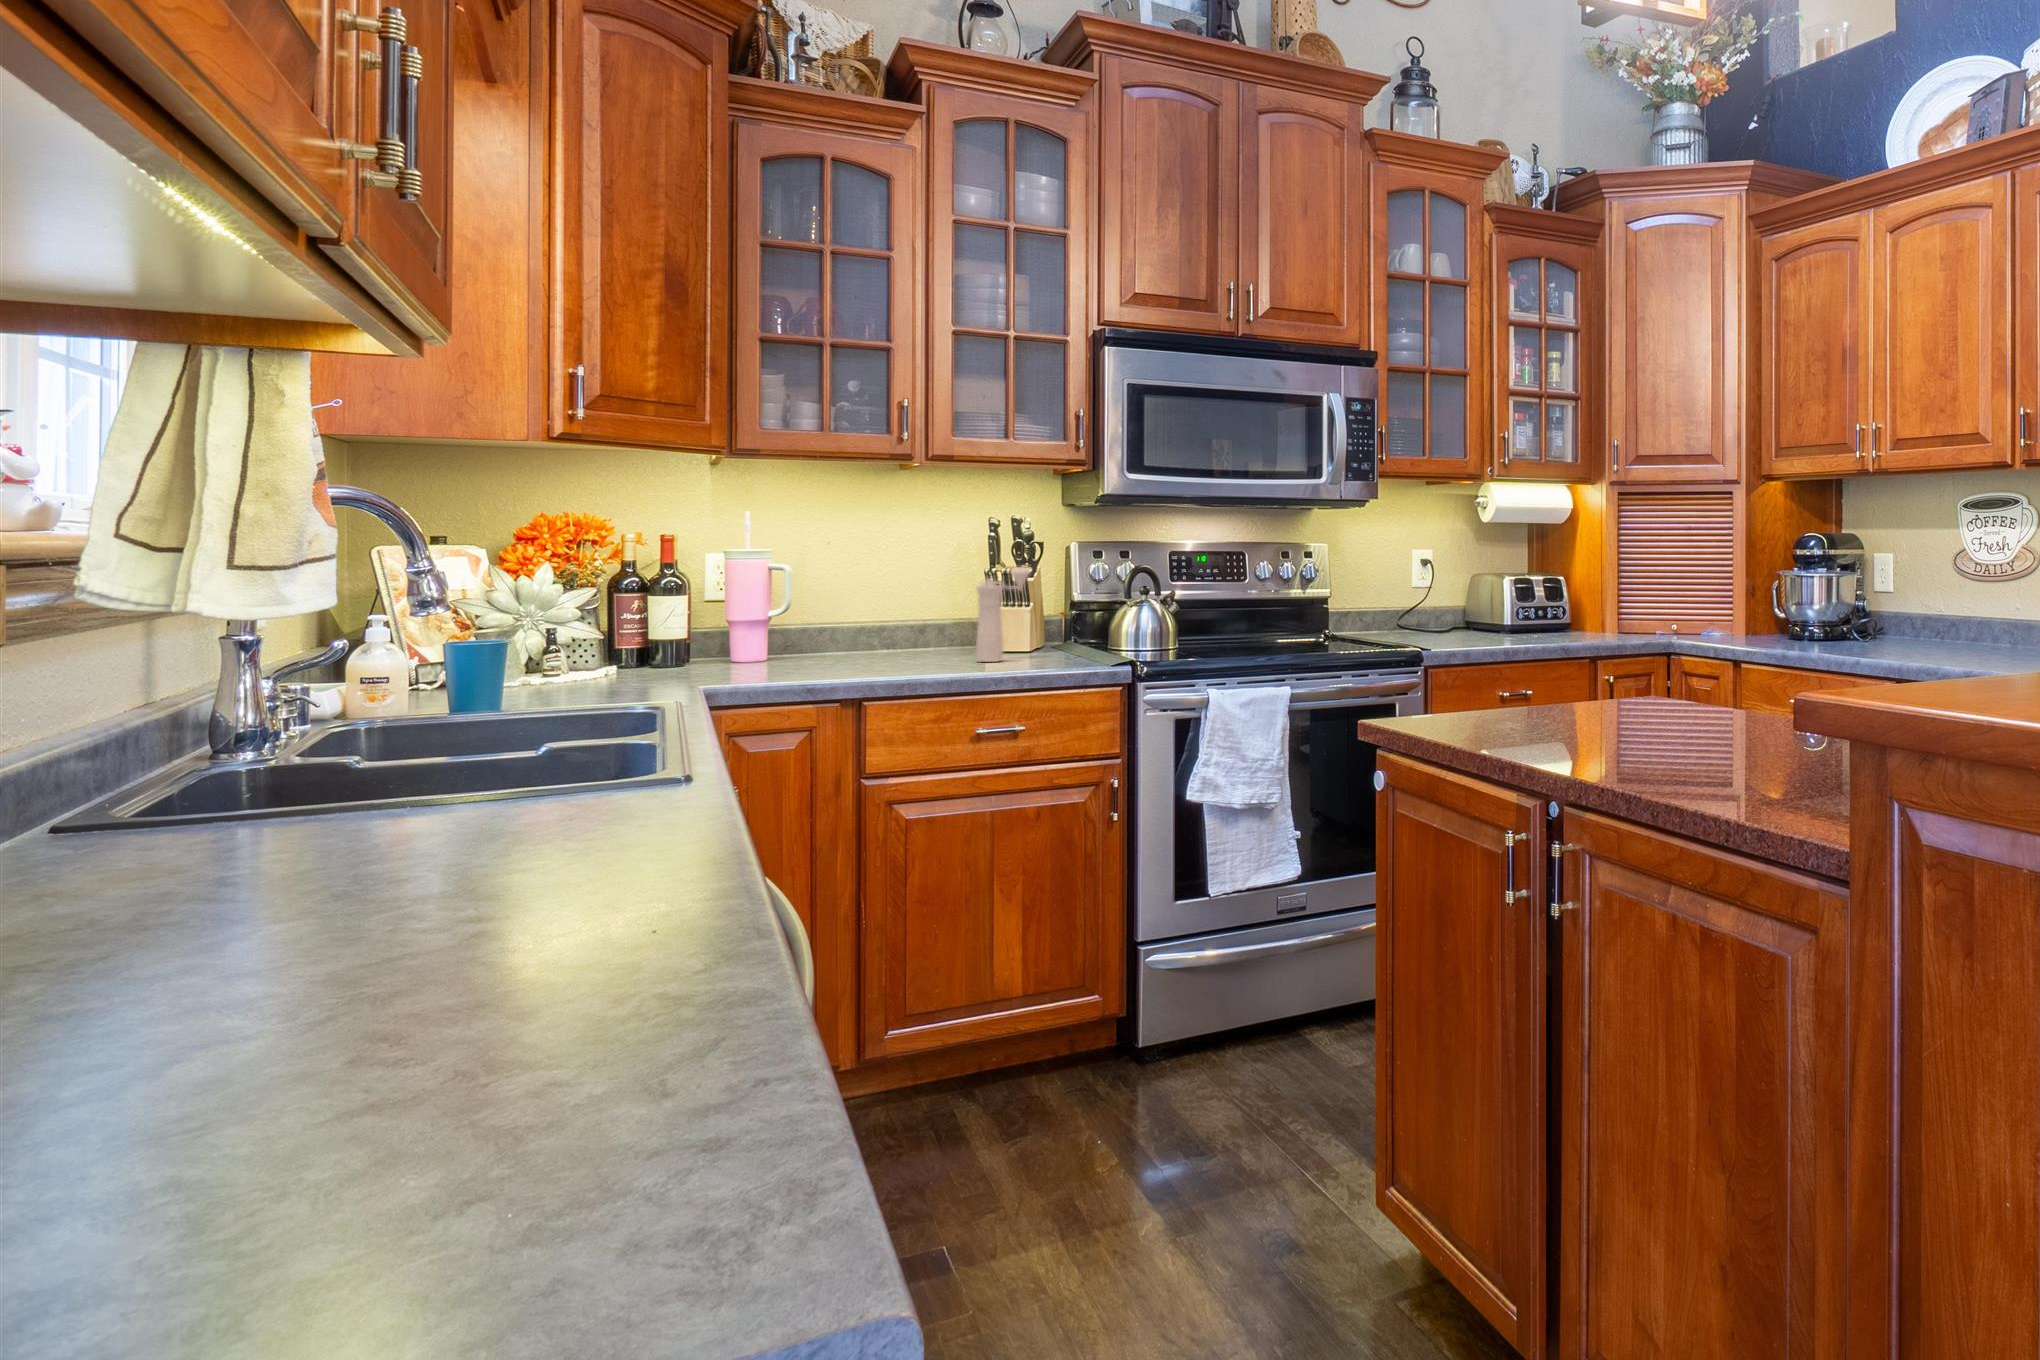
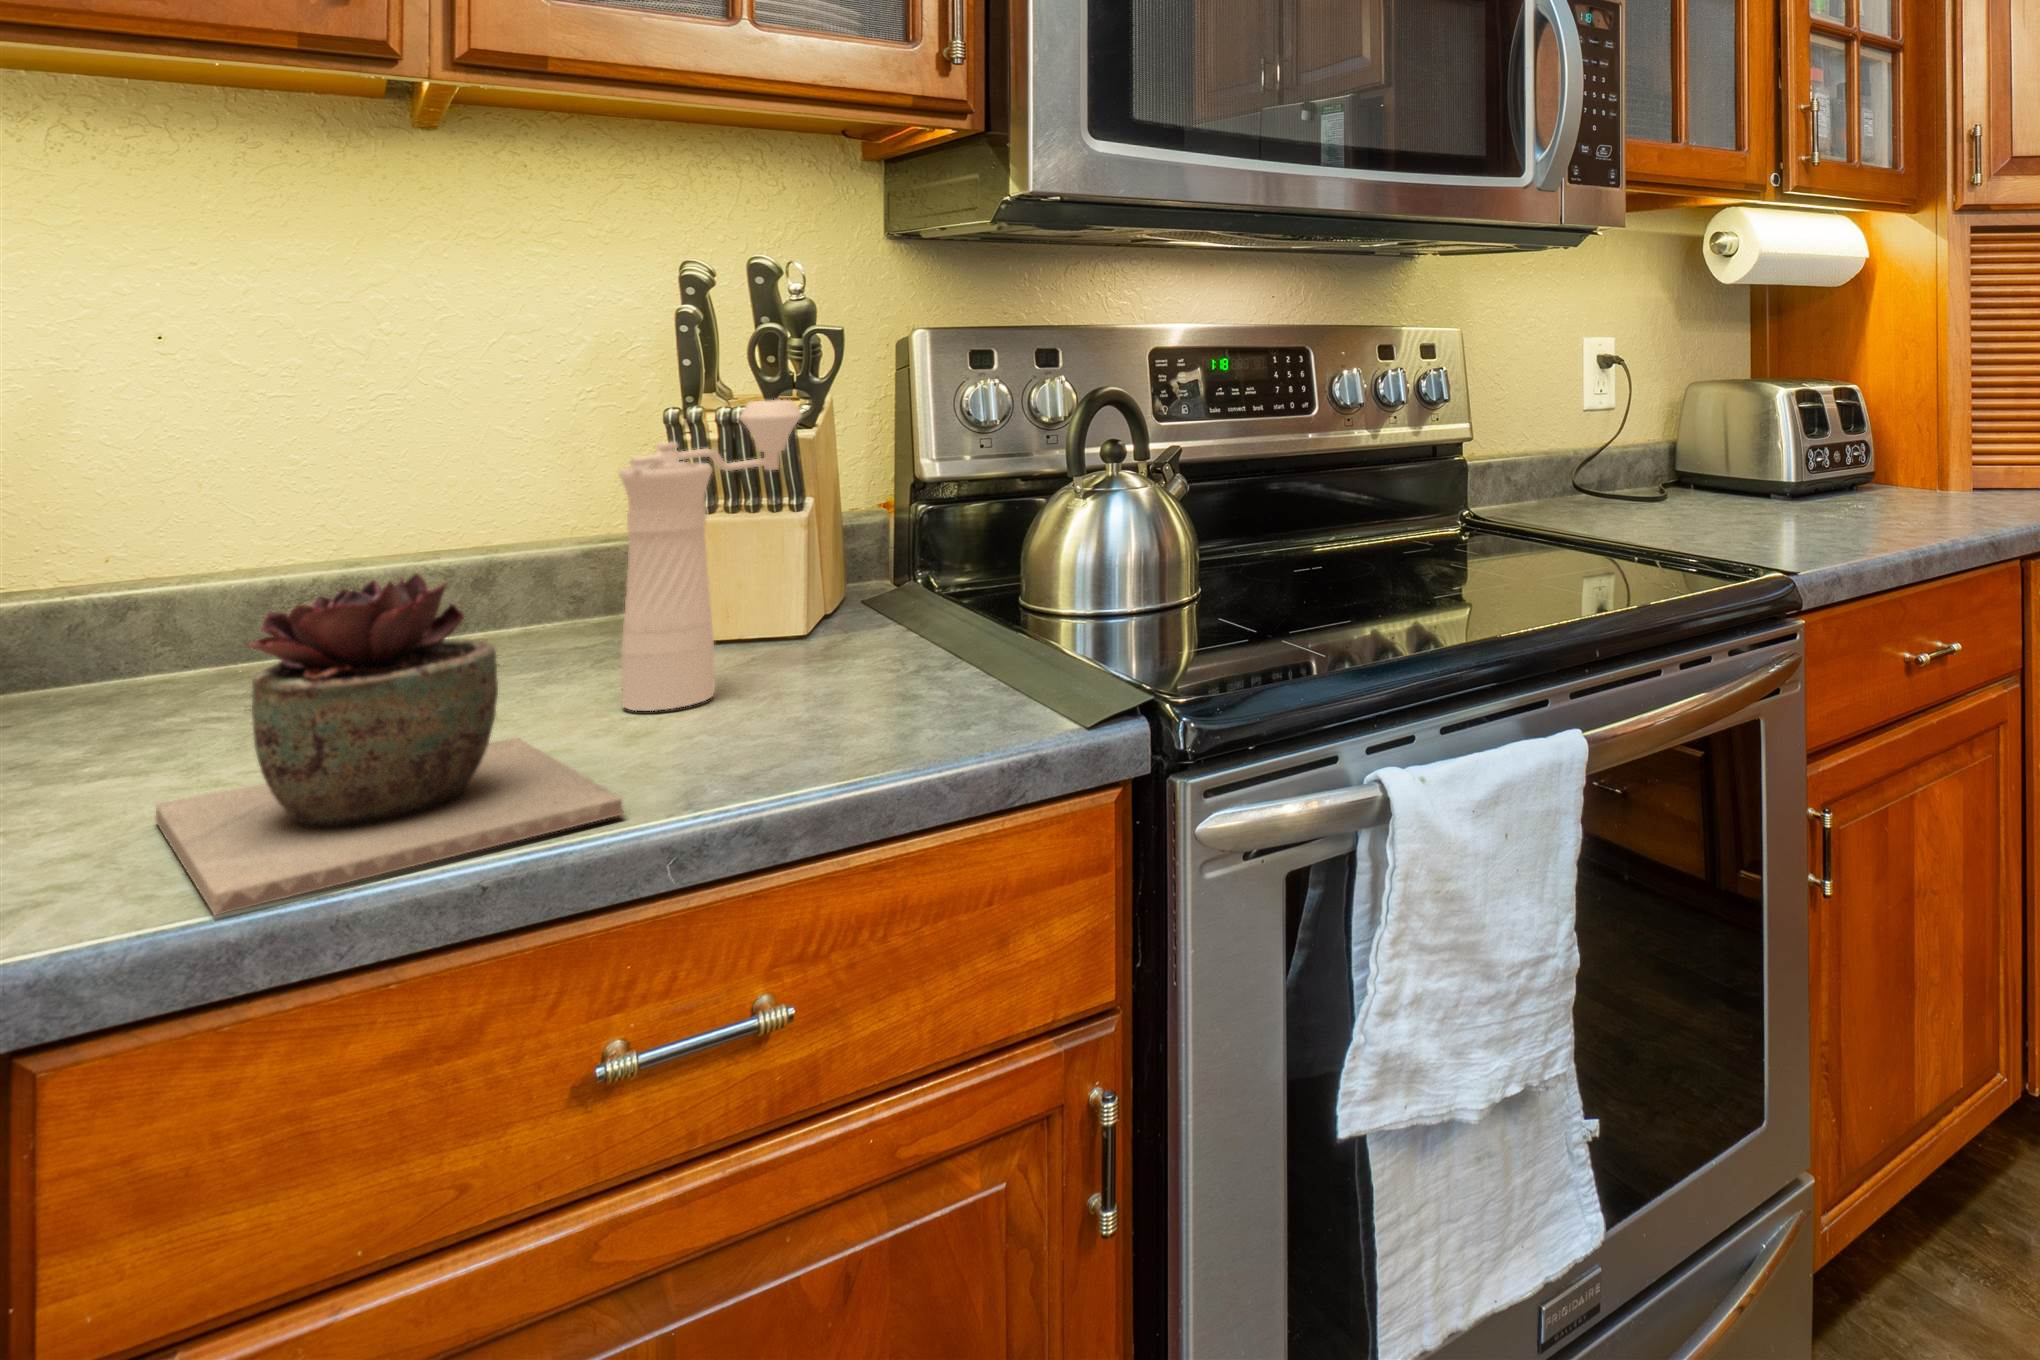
succulent plant: none [872,606,986,675] -> present [156,574,624,916]

